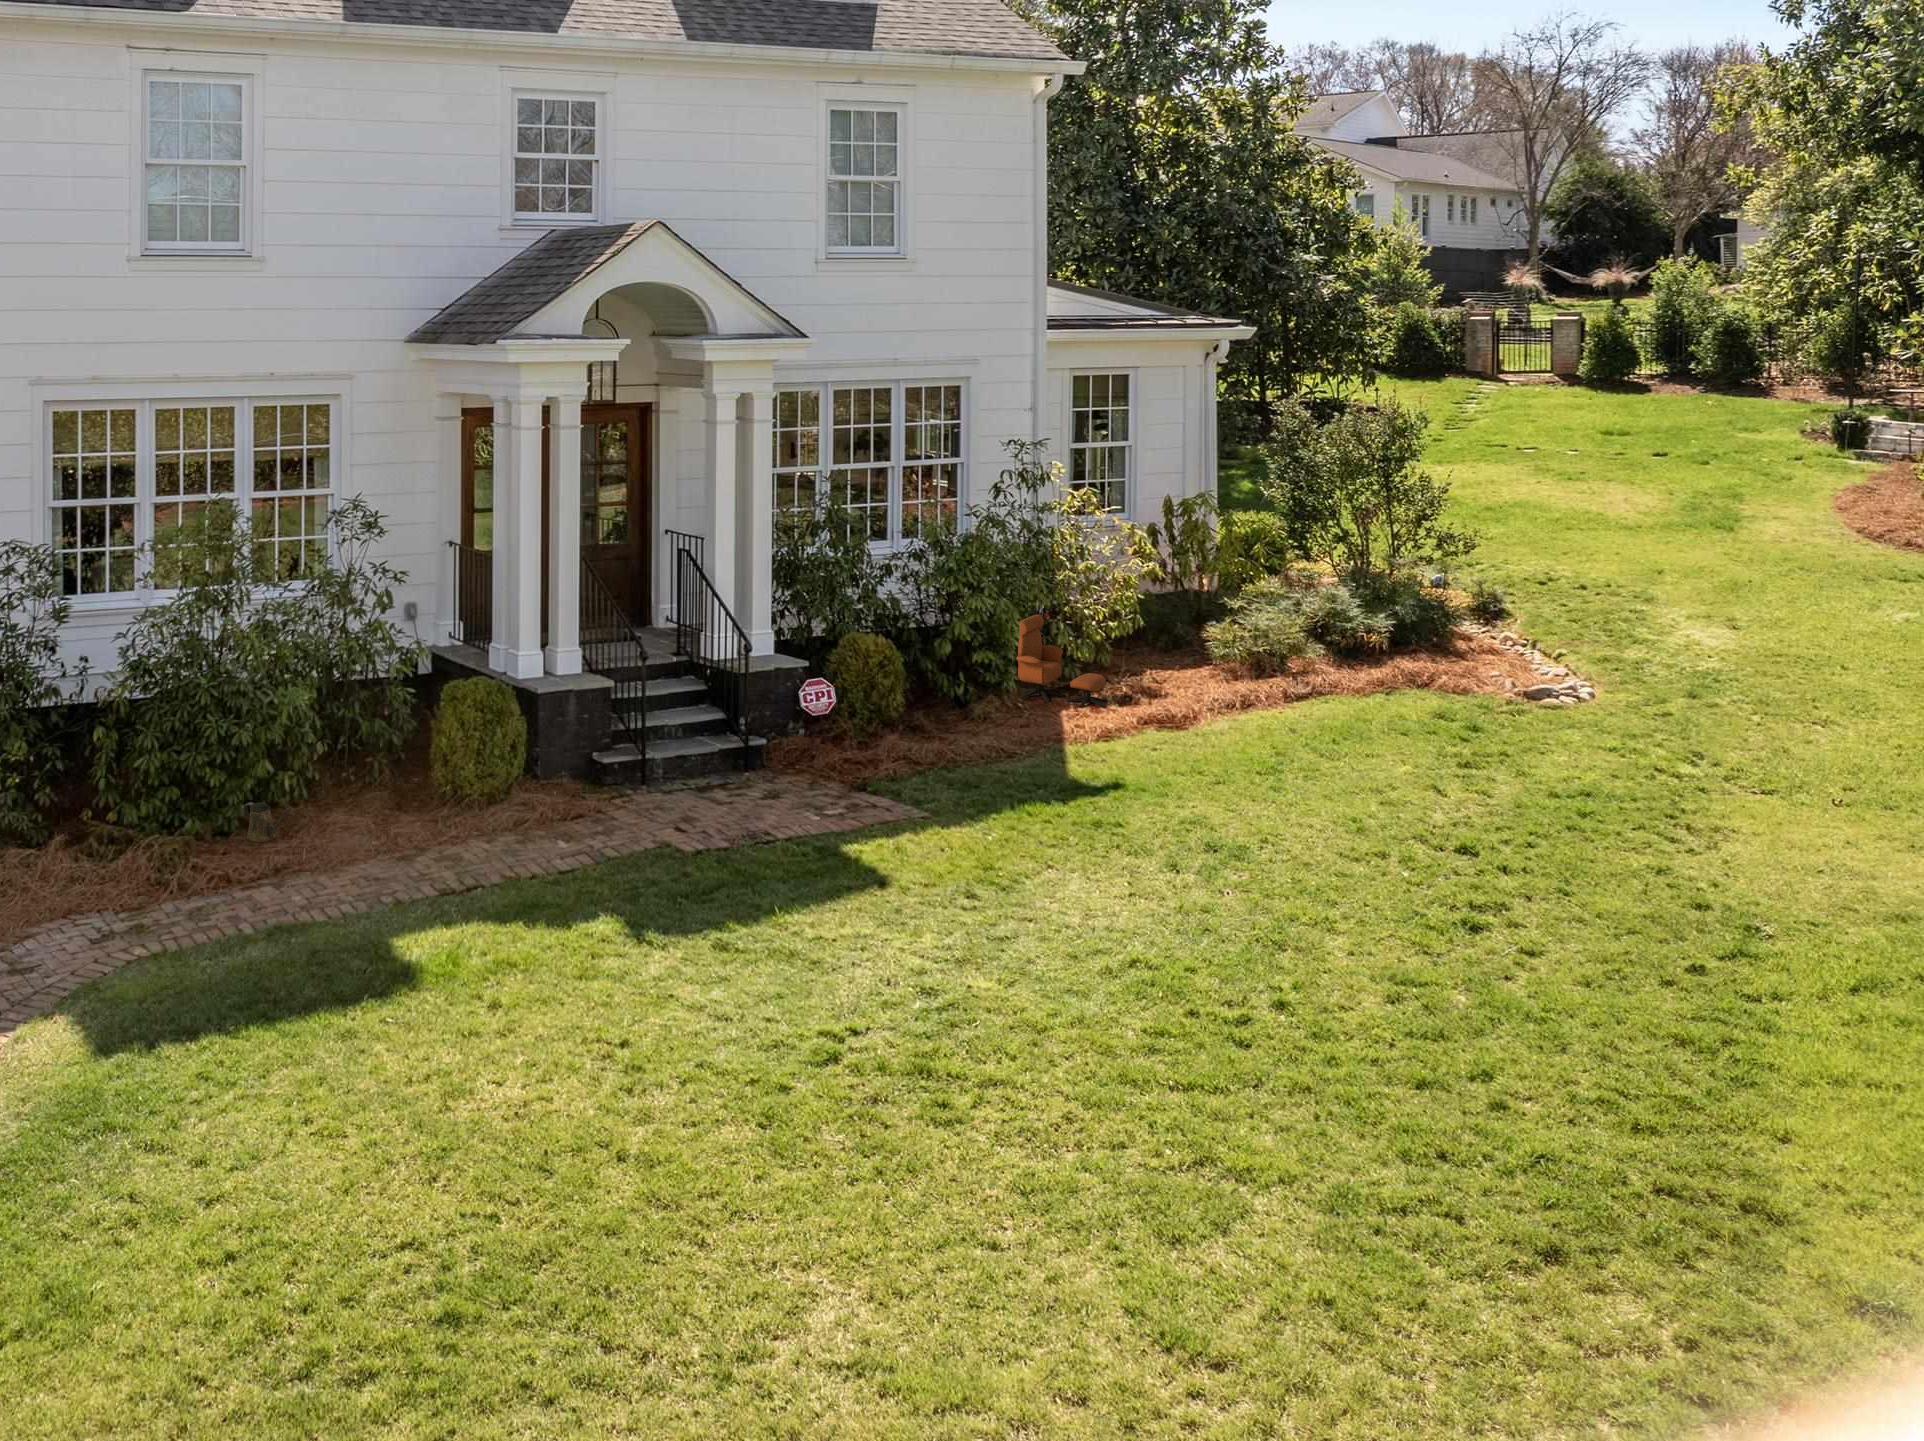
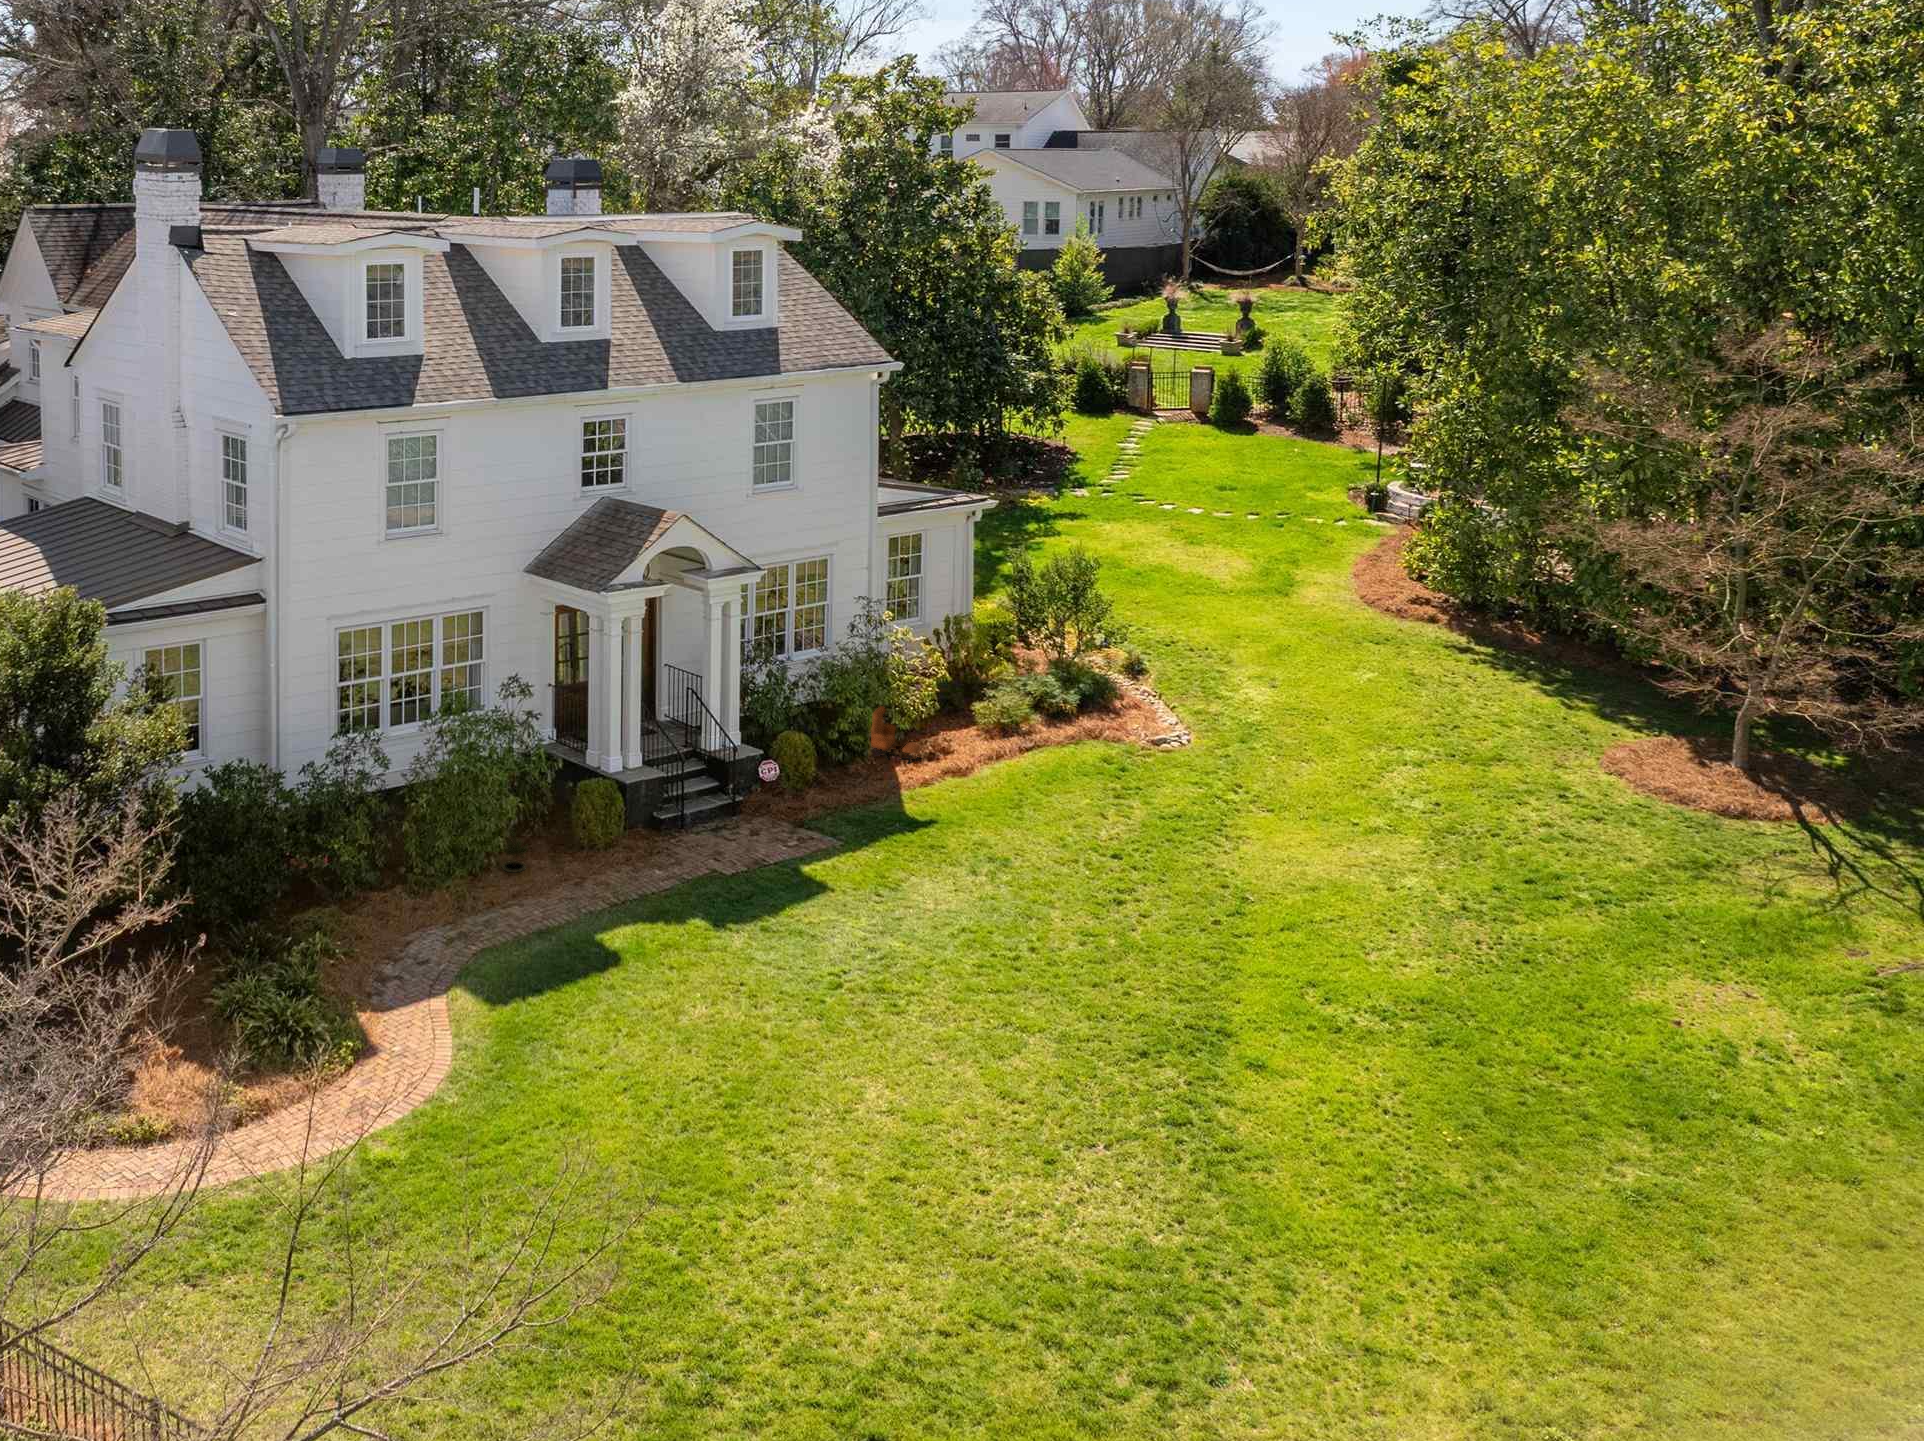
potted tree: none [303,747,354,826] -> present [503,833,528,872]
watering can: present [243,802,291,842] -> none [473,863,507,886]

